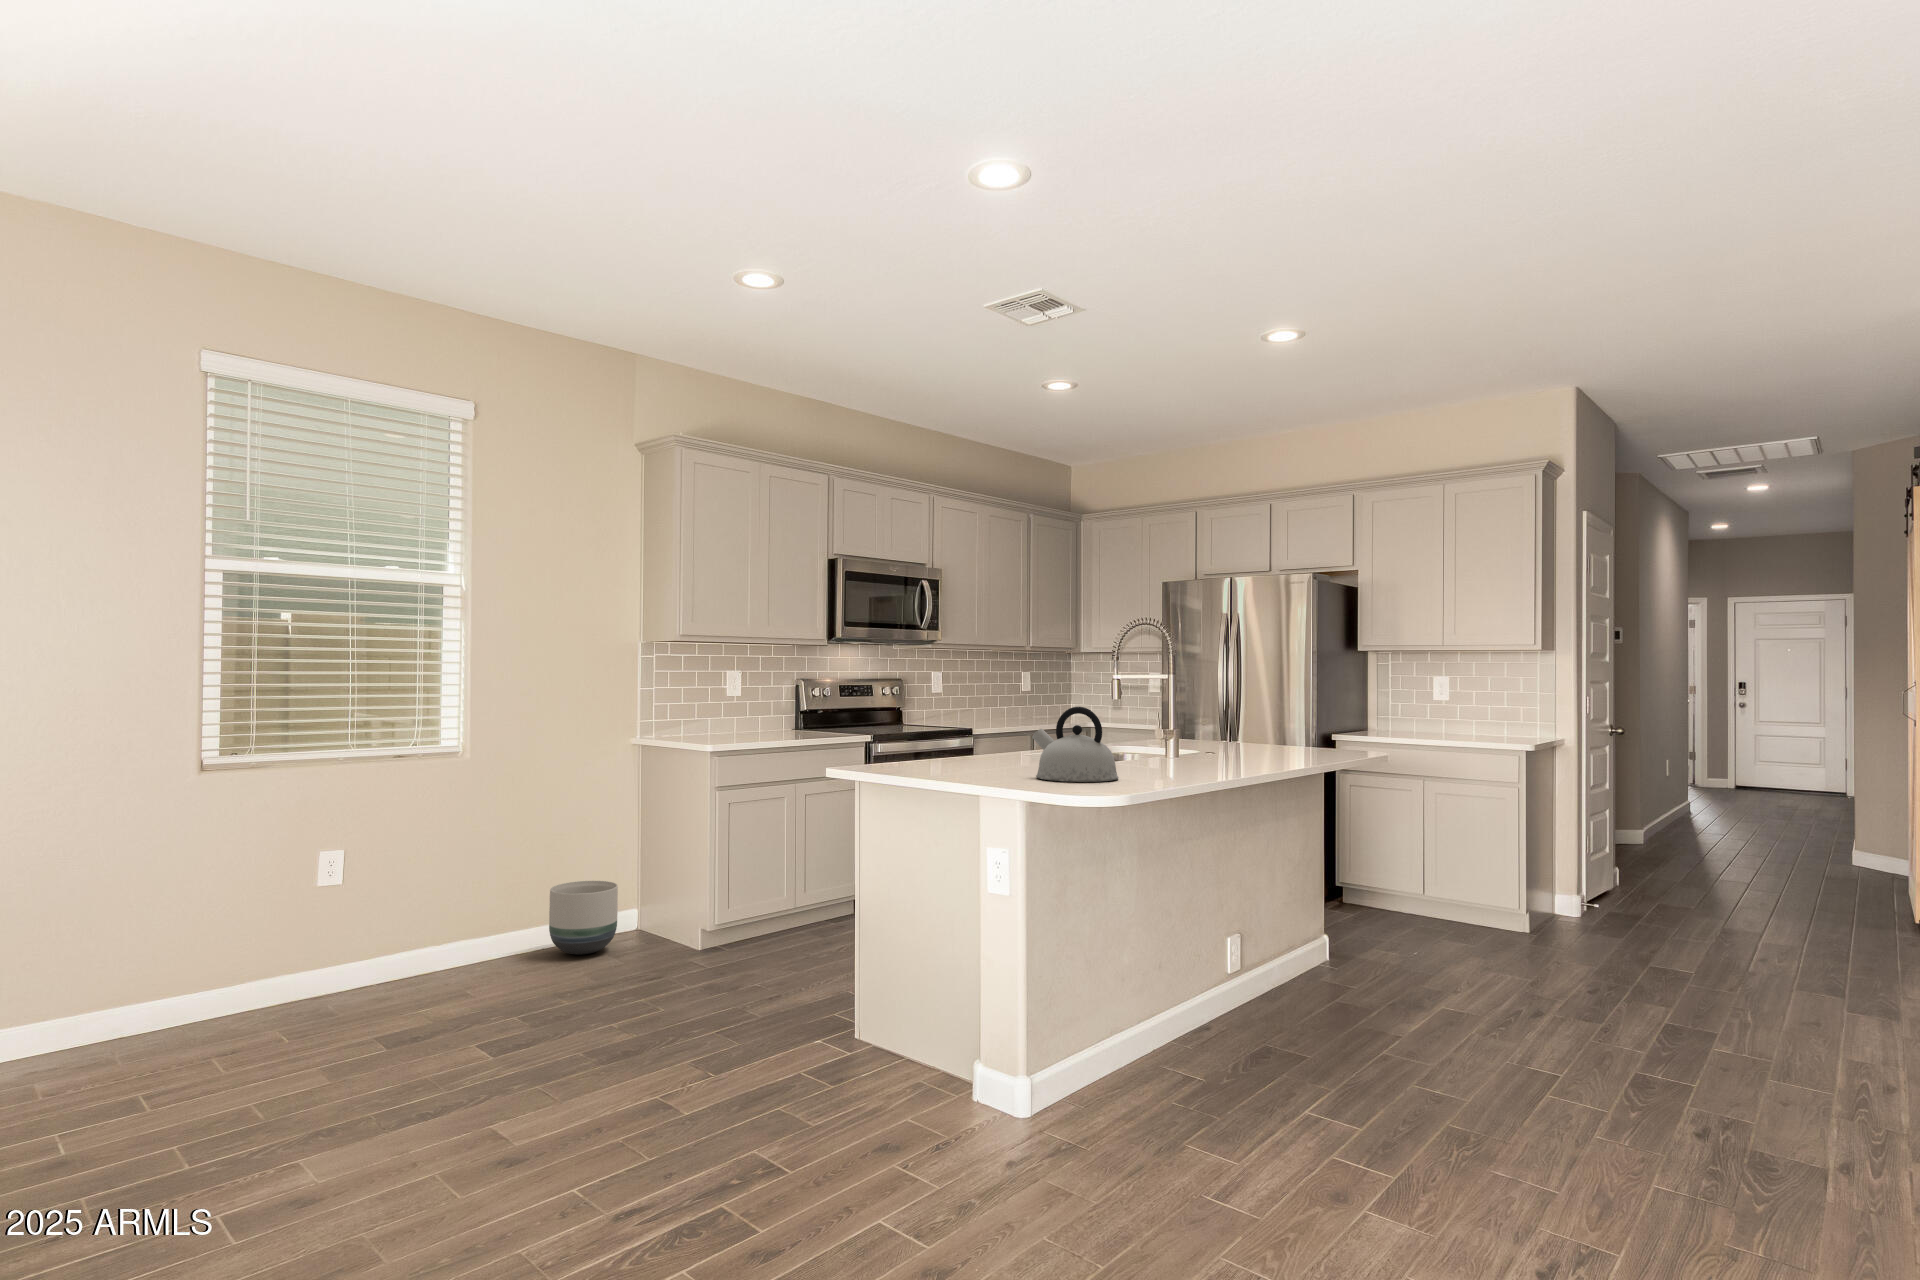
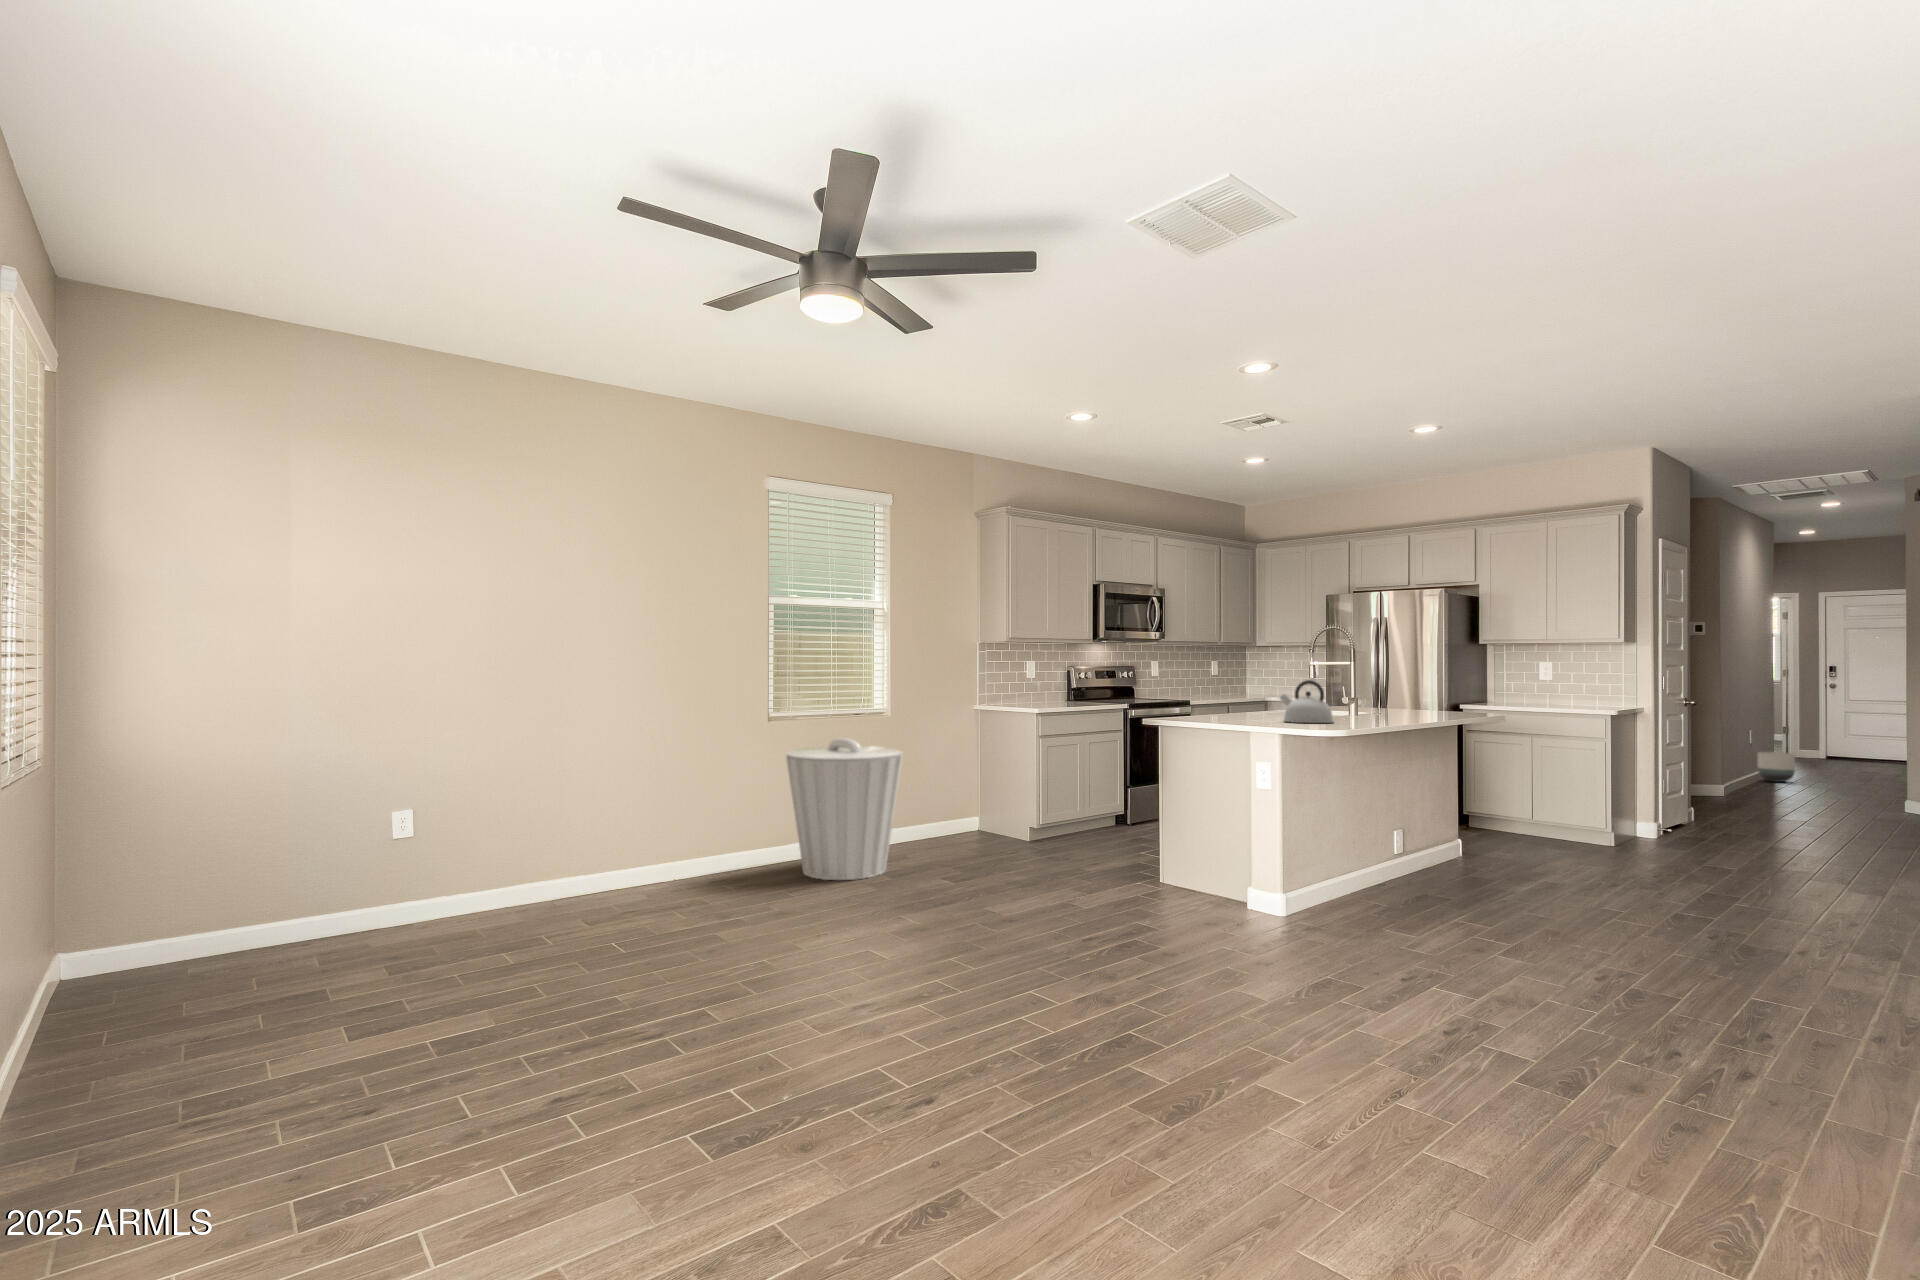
trash can: none [212,800,446,1053] -> present [786,738,903,880]
planter: present [549,881,618,955] -> present [1758,752,1795,782]

